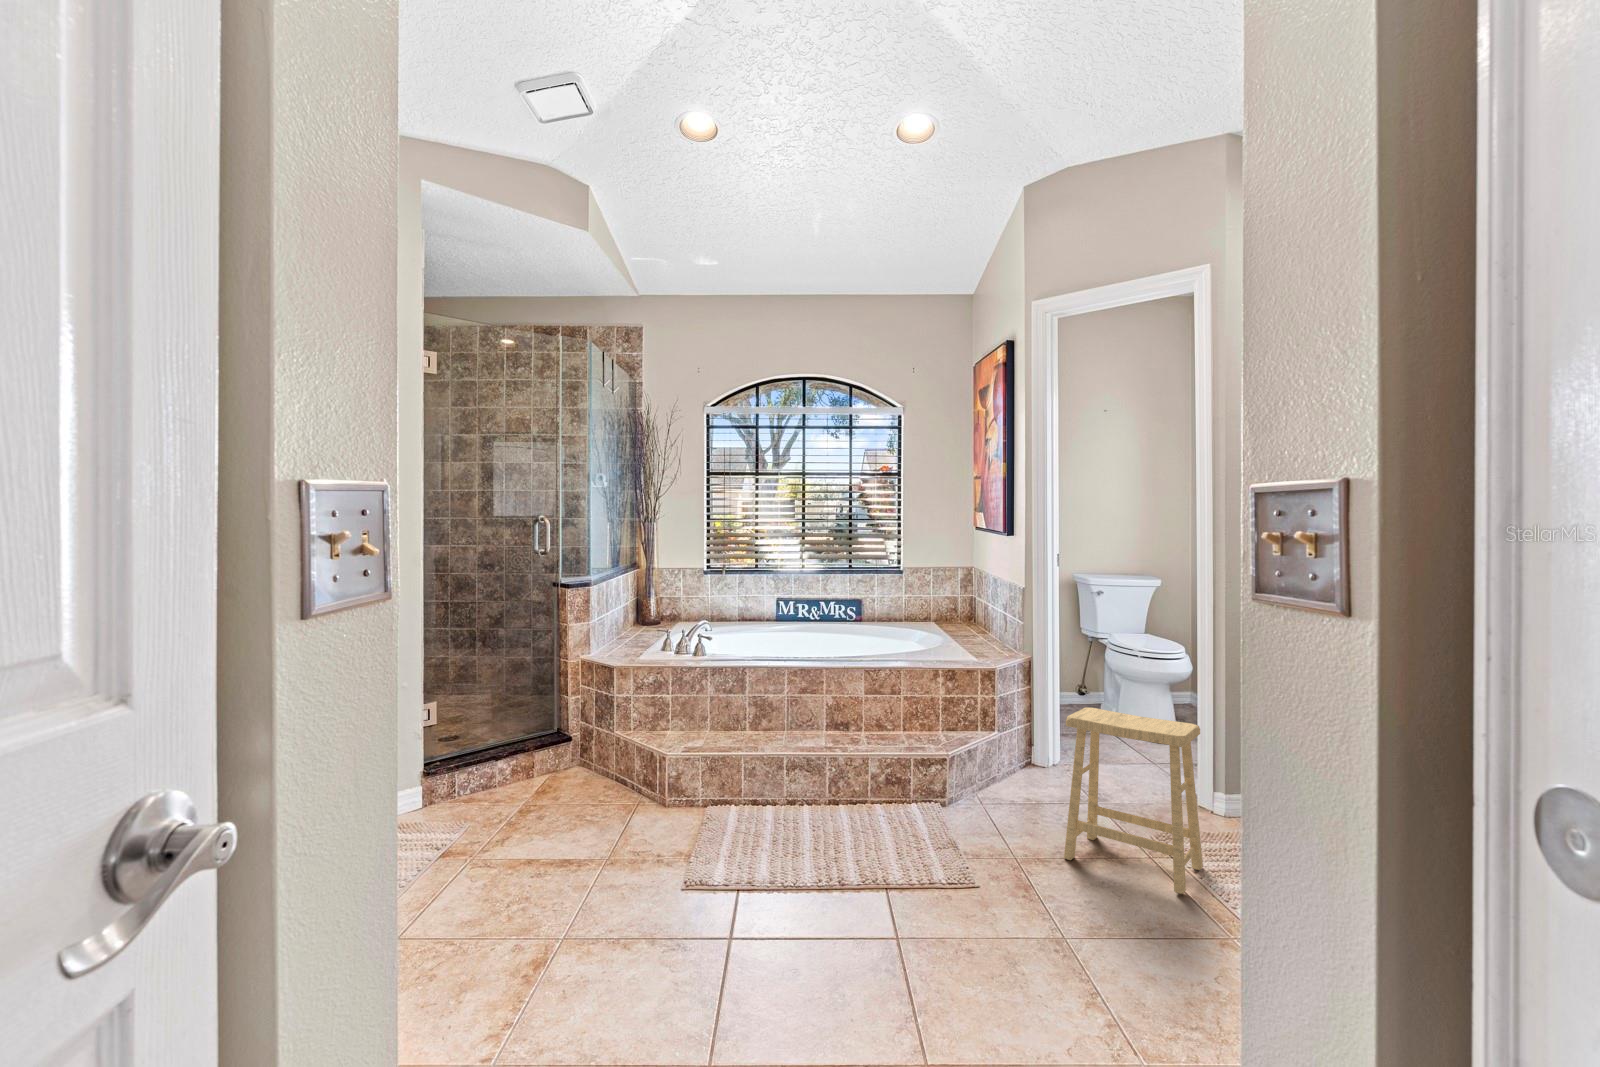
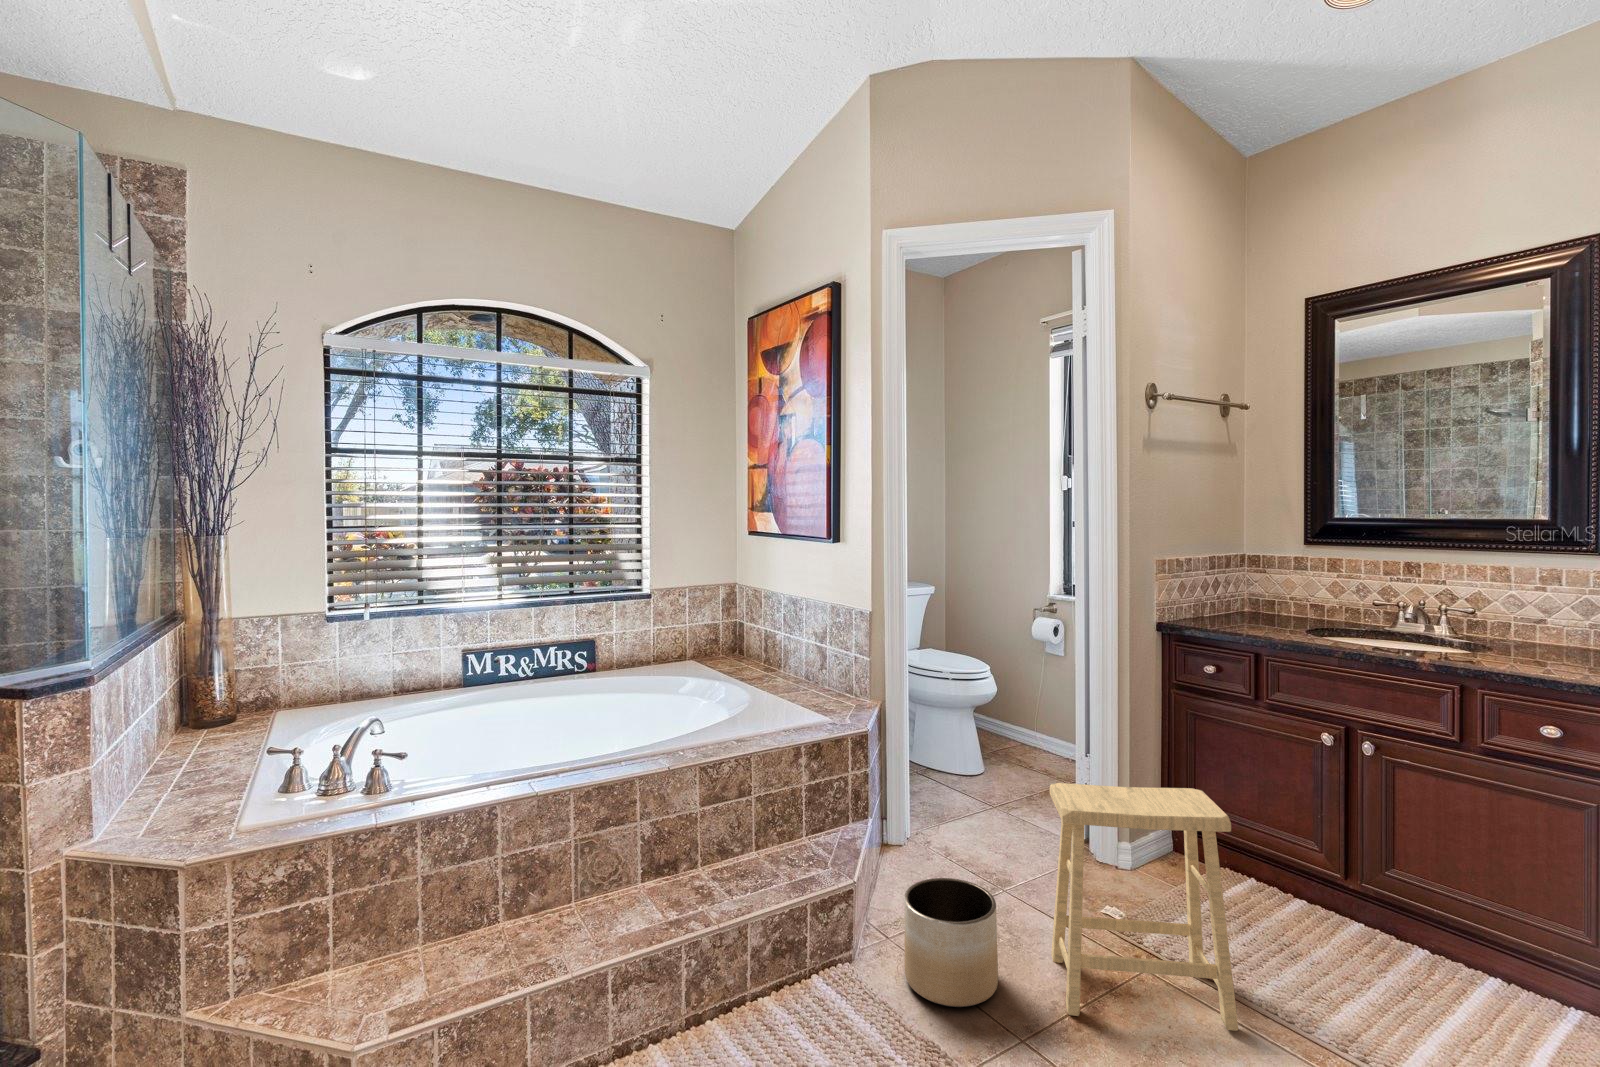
planter: none [969,762,1033,839] -> present [904,878,998,1007]

